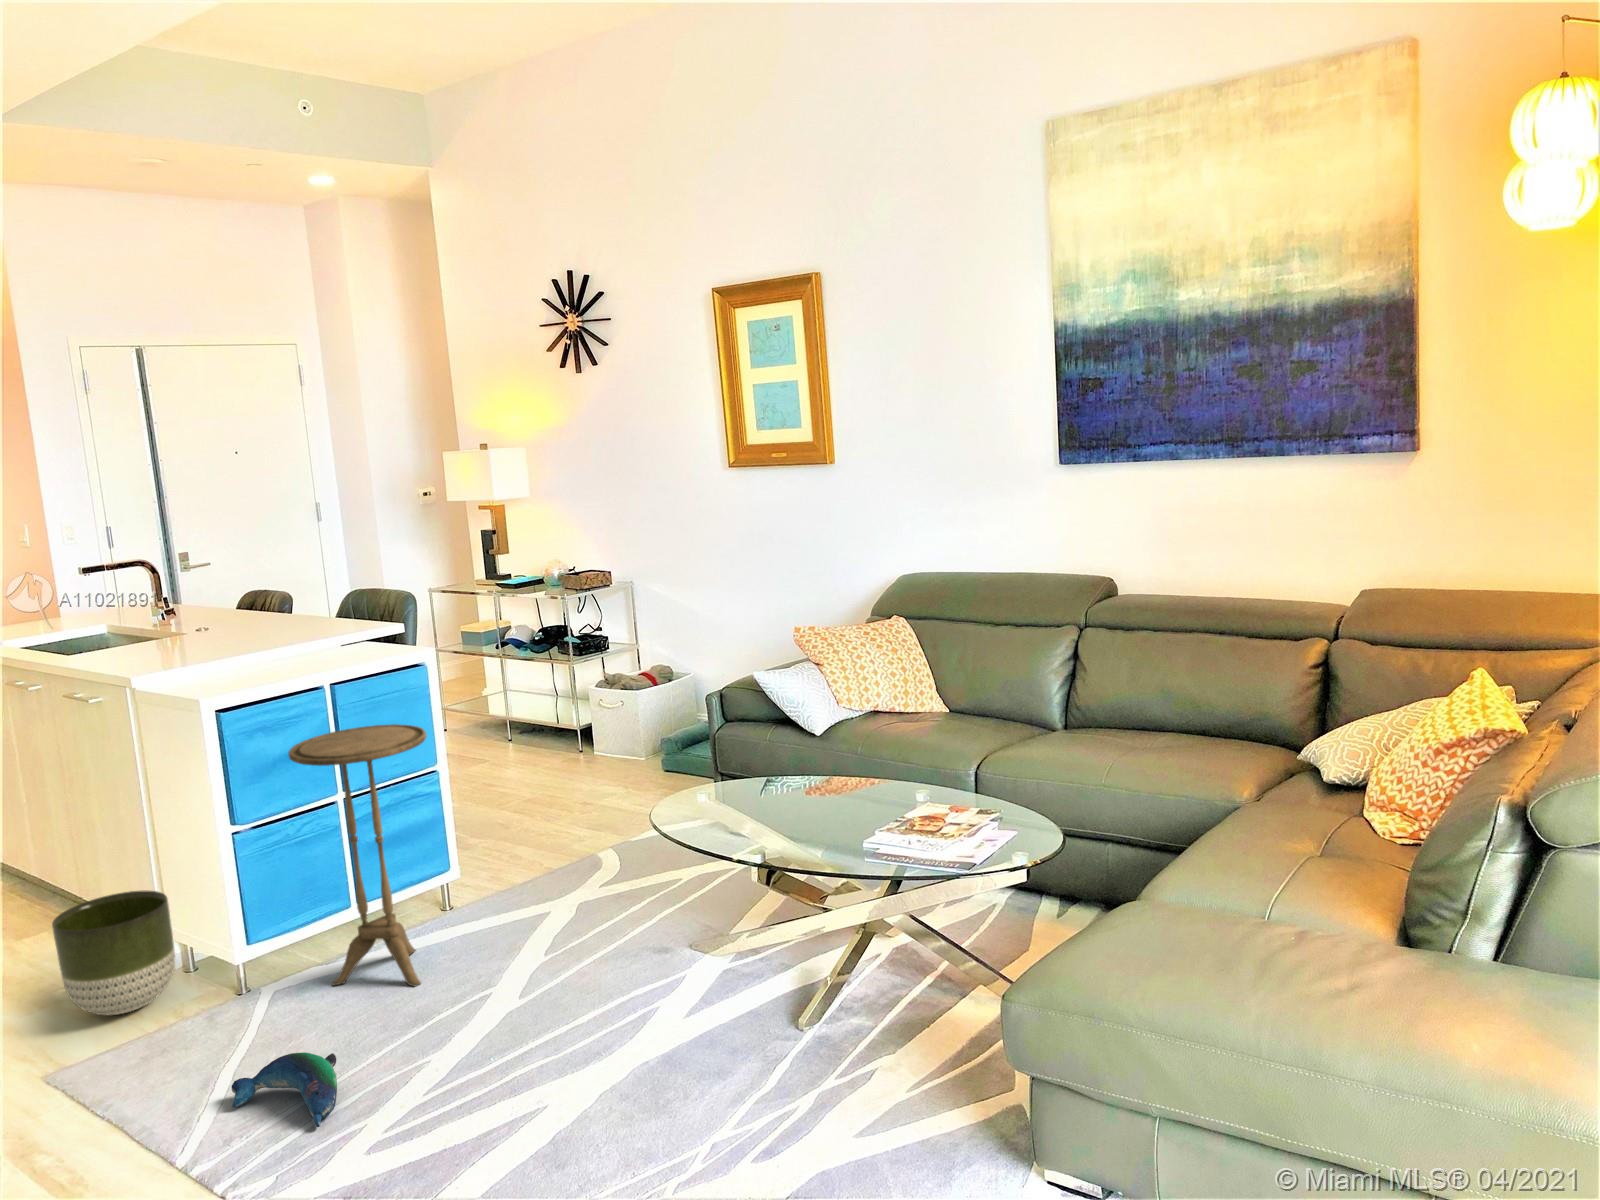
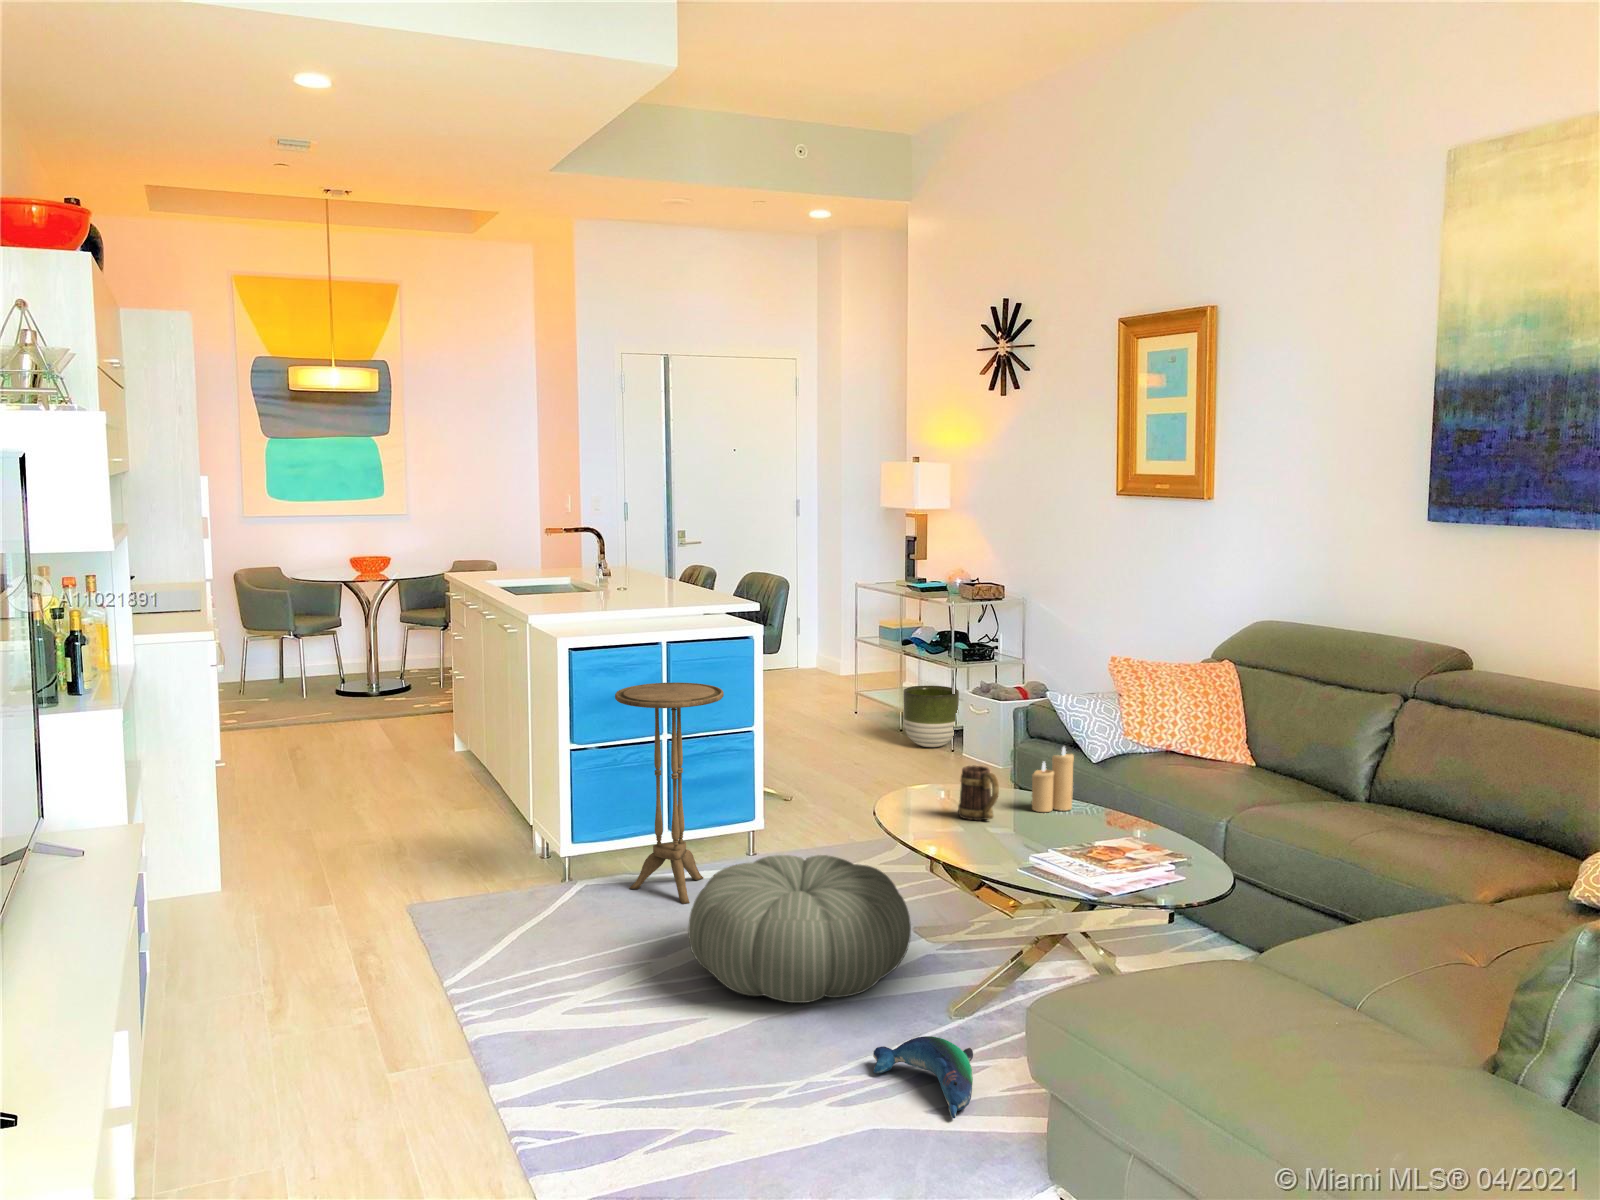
candle: none [804,722,844,794] -> present [1032,747,1074,812]
mug: none [745,758,793,817] -> present [958,765,999,820]
planter: present [52,890,175,1015] -> present [903,686,959,747]
pouf: none [476,890,730,1072] -> present [688,855,911,1003]
plush toy: present [232,1052,337,1127] -> present [873,1036,973,1118]

